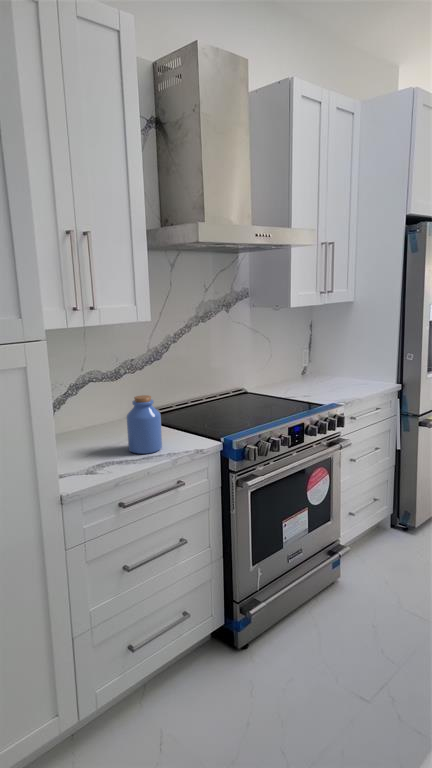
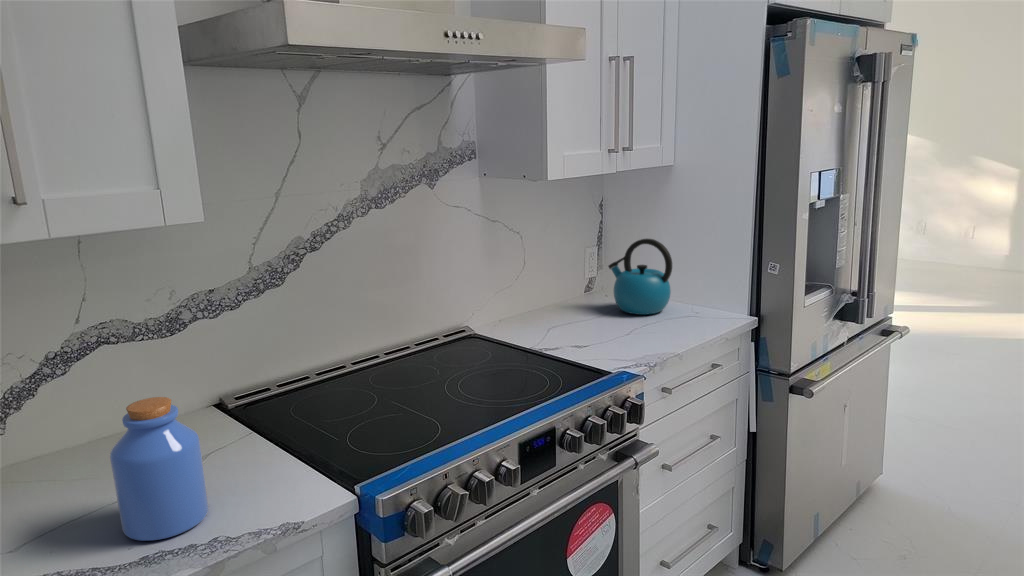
kettle: none [318,341,355,383] -> present [608,239,672,315]

